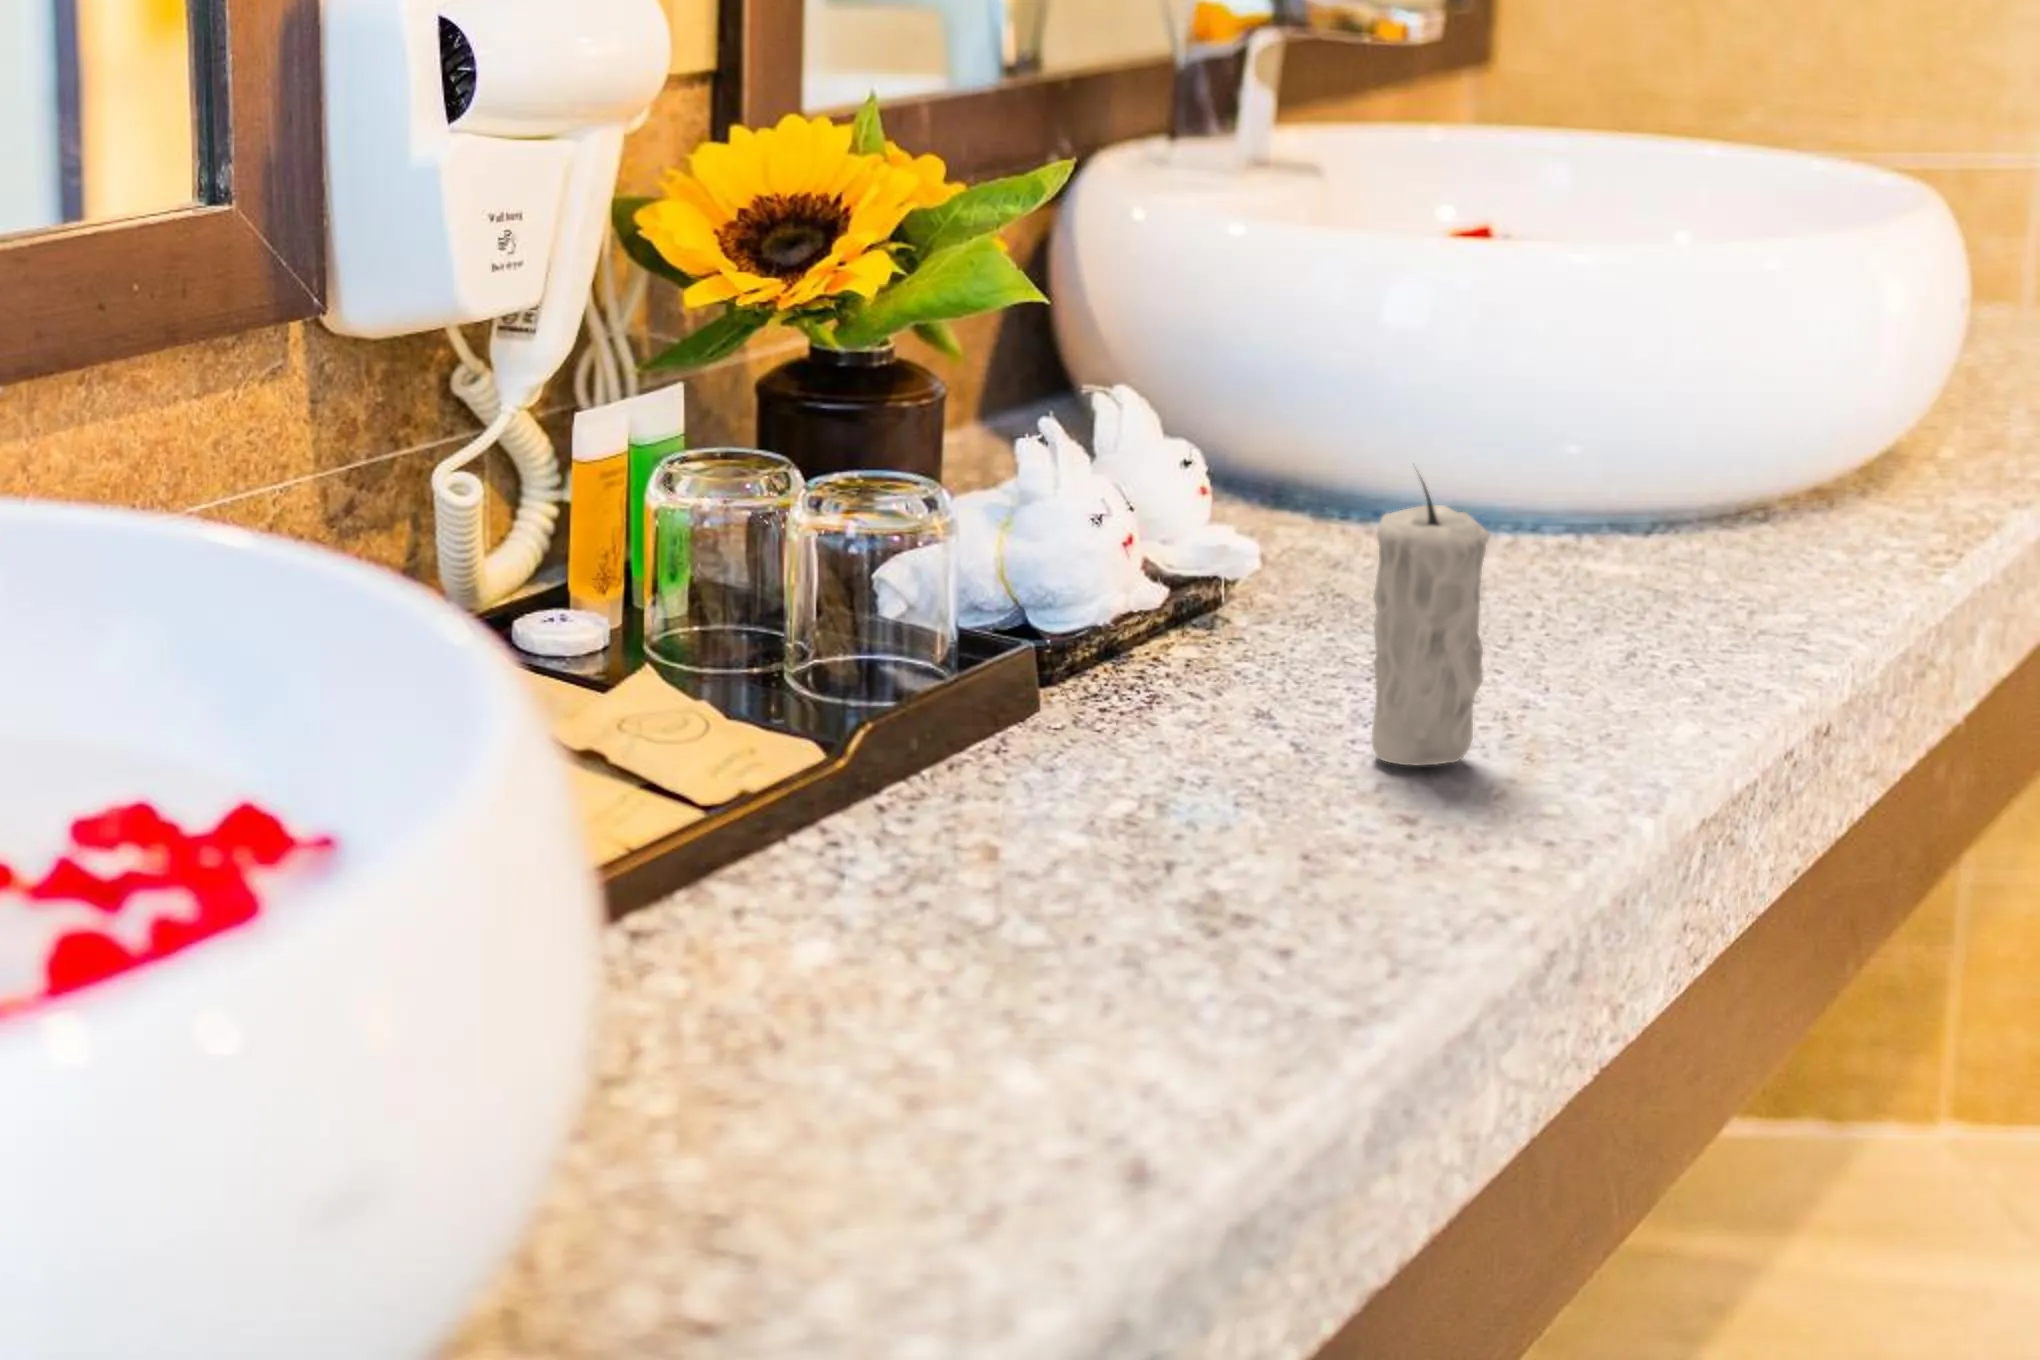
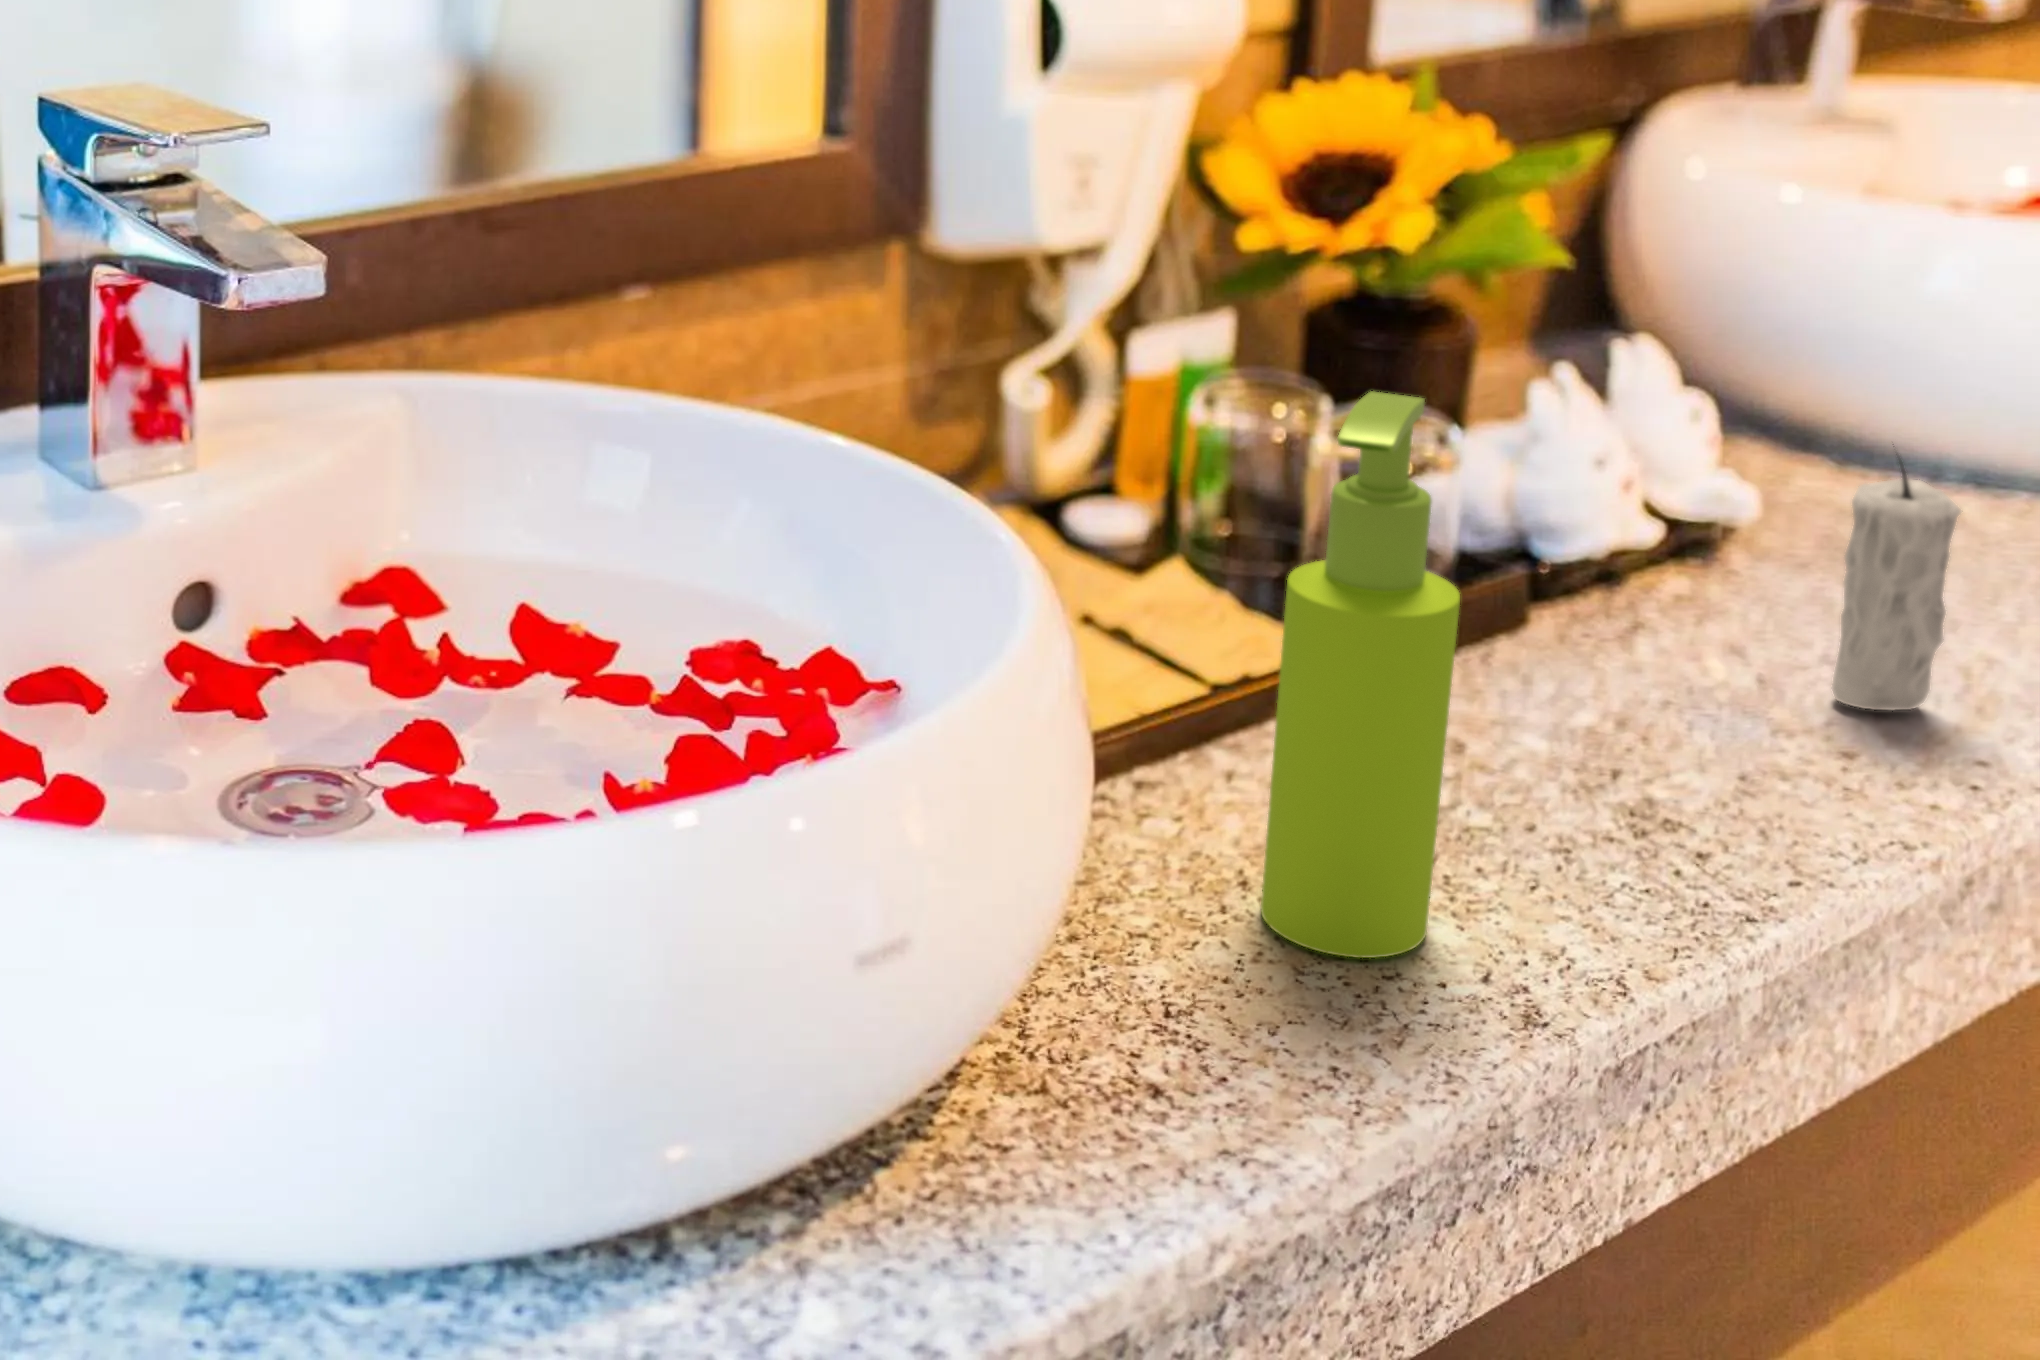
soap dispenser: none [799,415,1010,1124] -> present [1261,392,1460,958]

